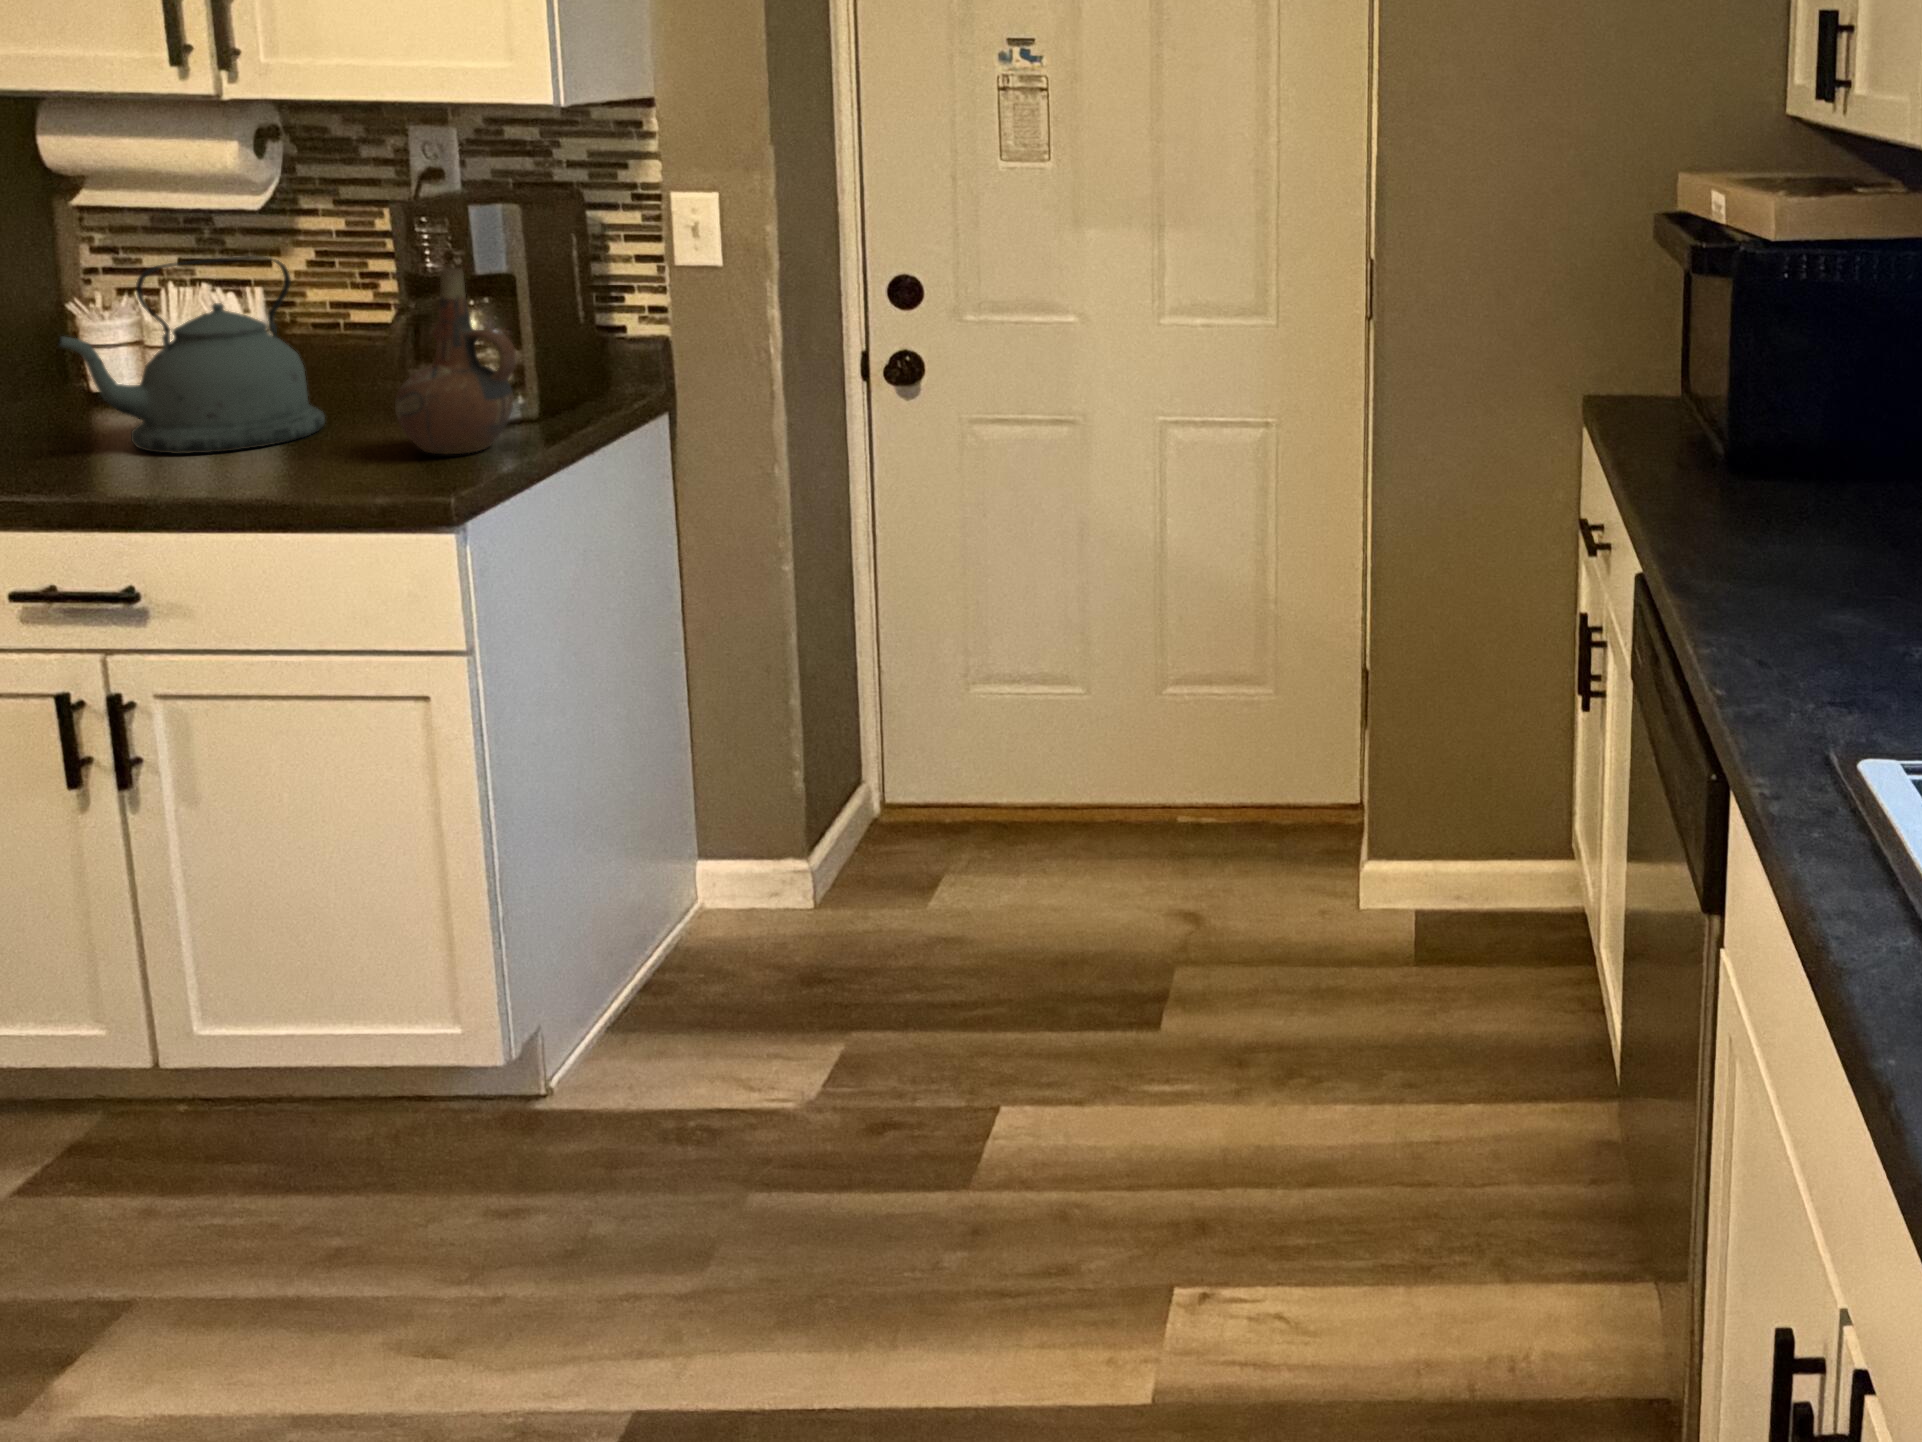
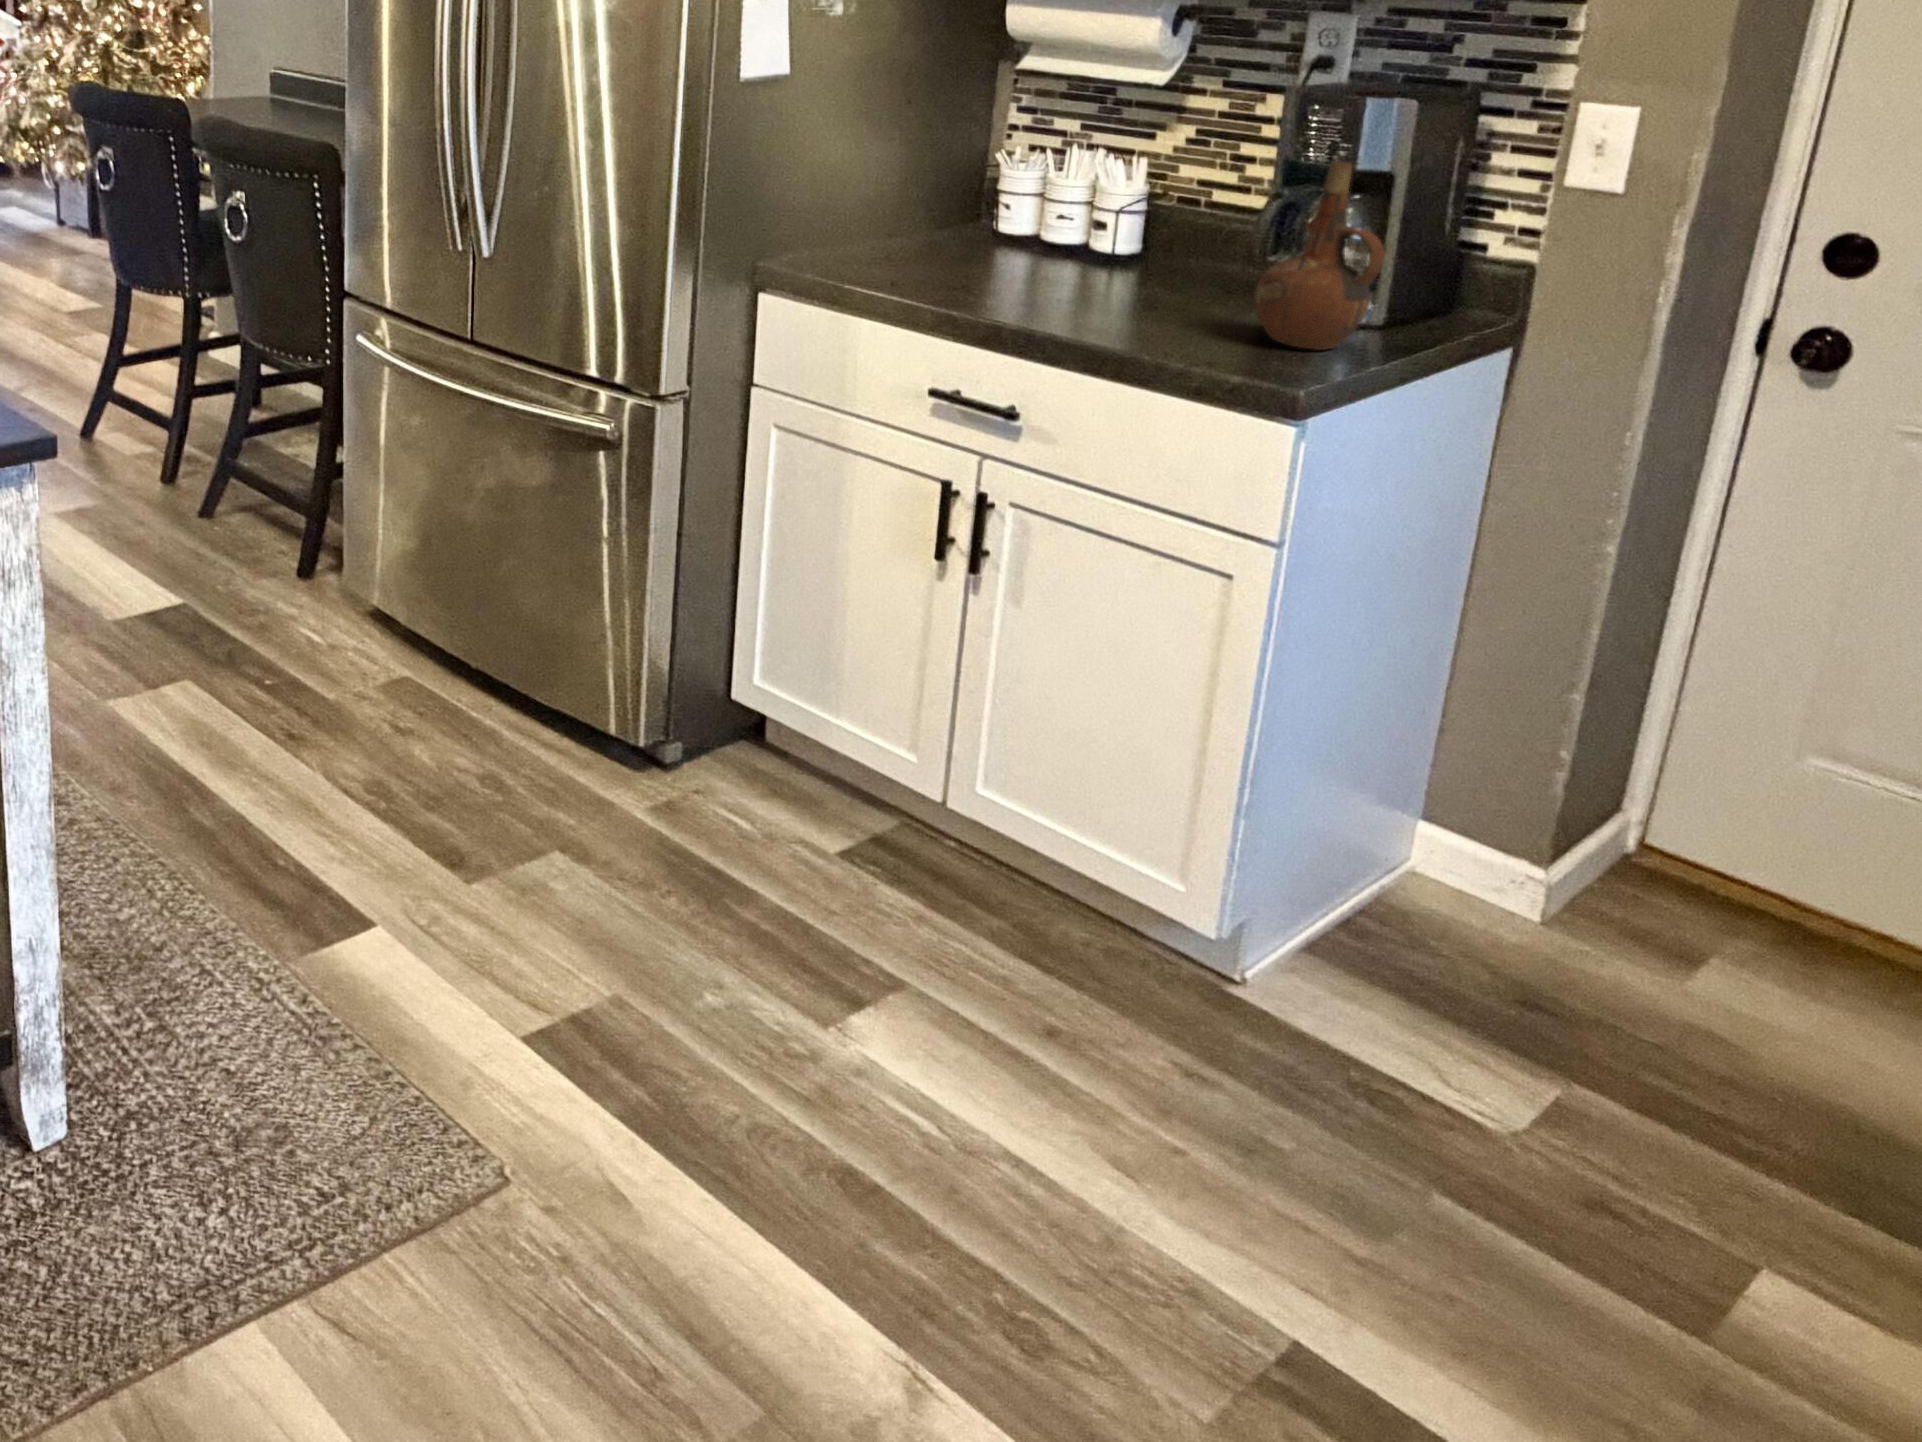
kettle: present [58,256,325,454] -> none [997,127,1182,305]

